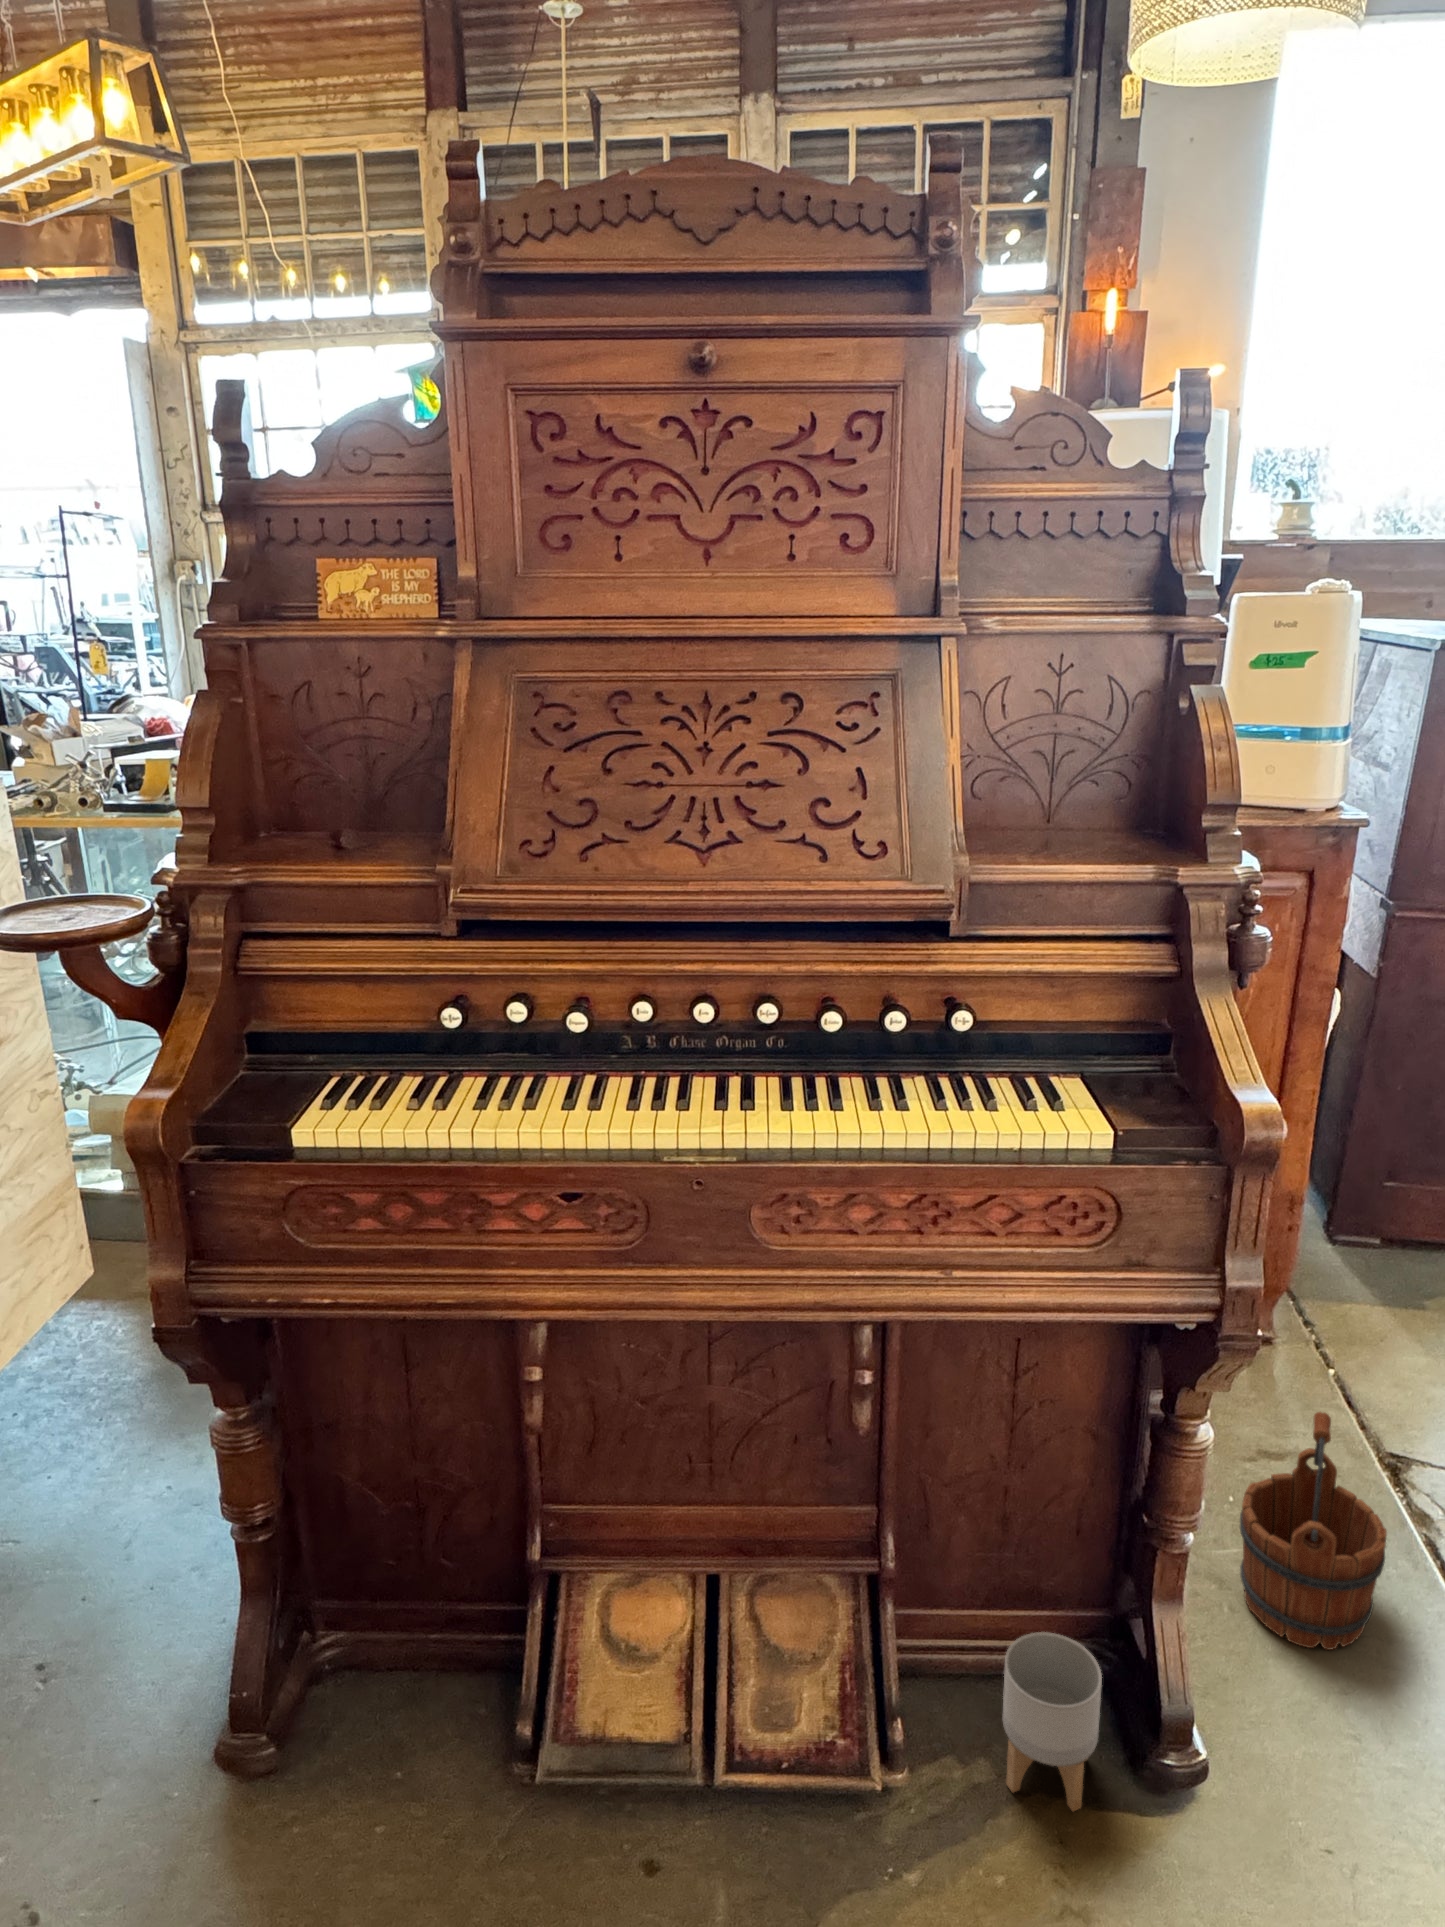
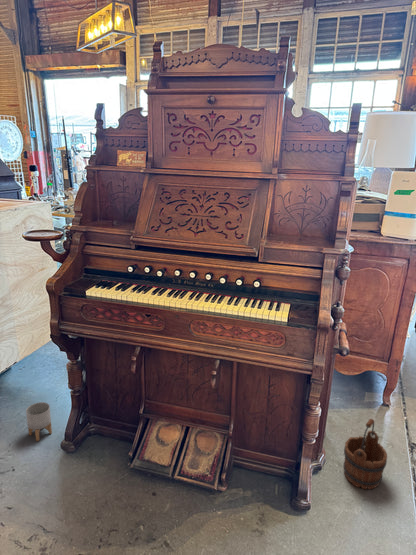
planter: present [1003,1632,1102,1811] -> present [26,402,52,441]

